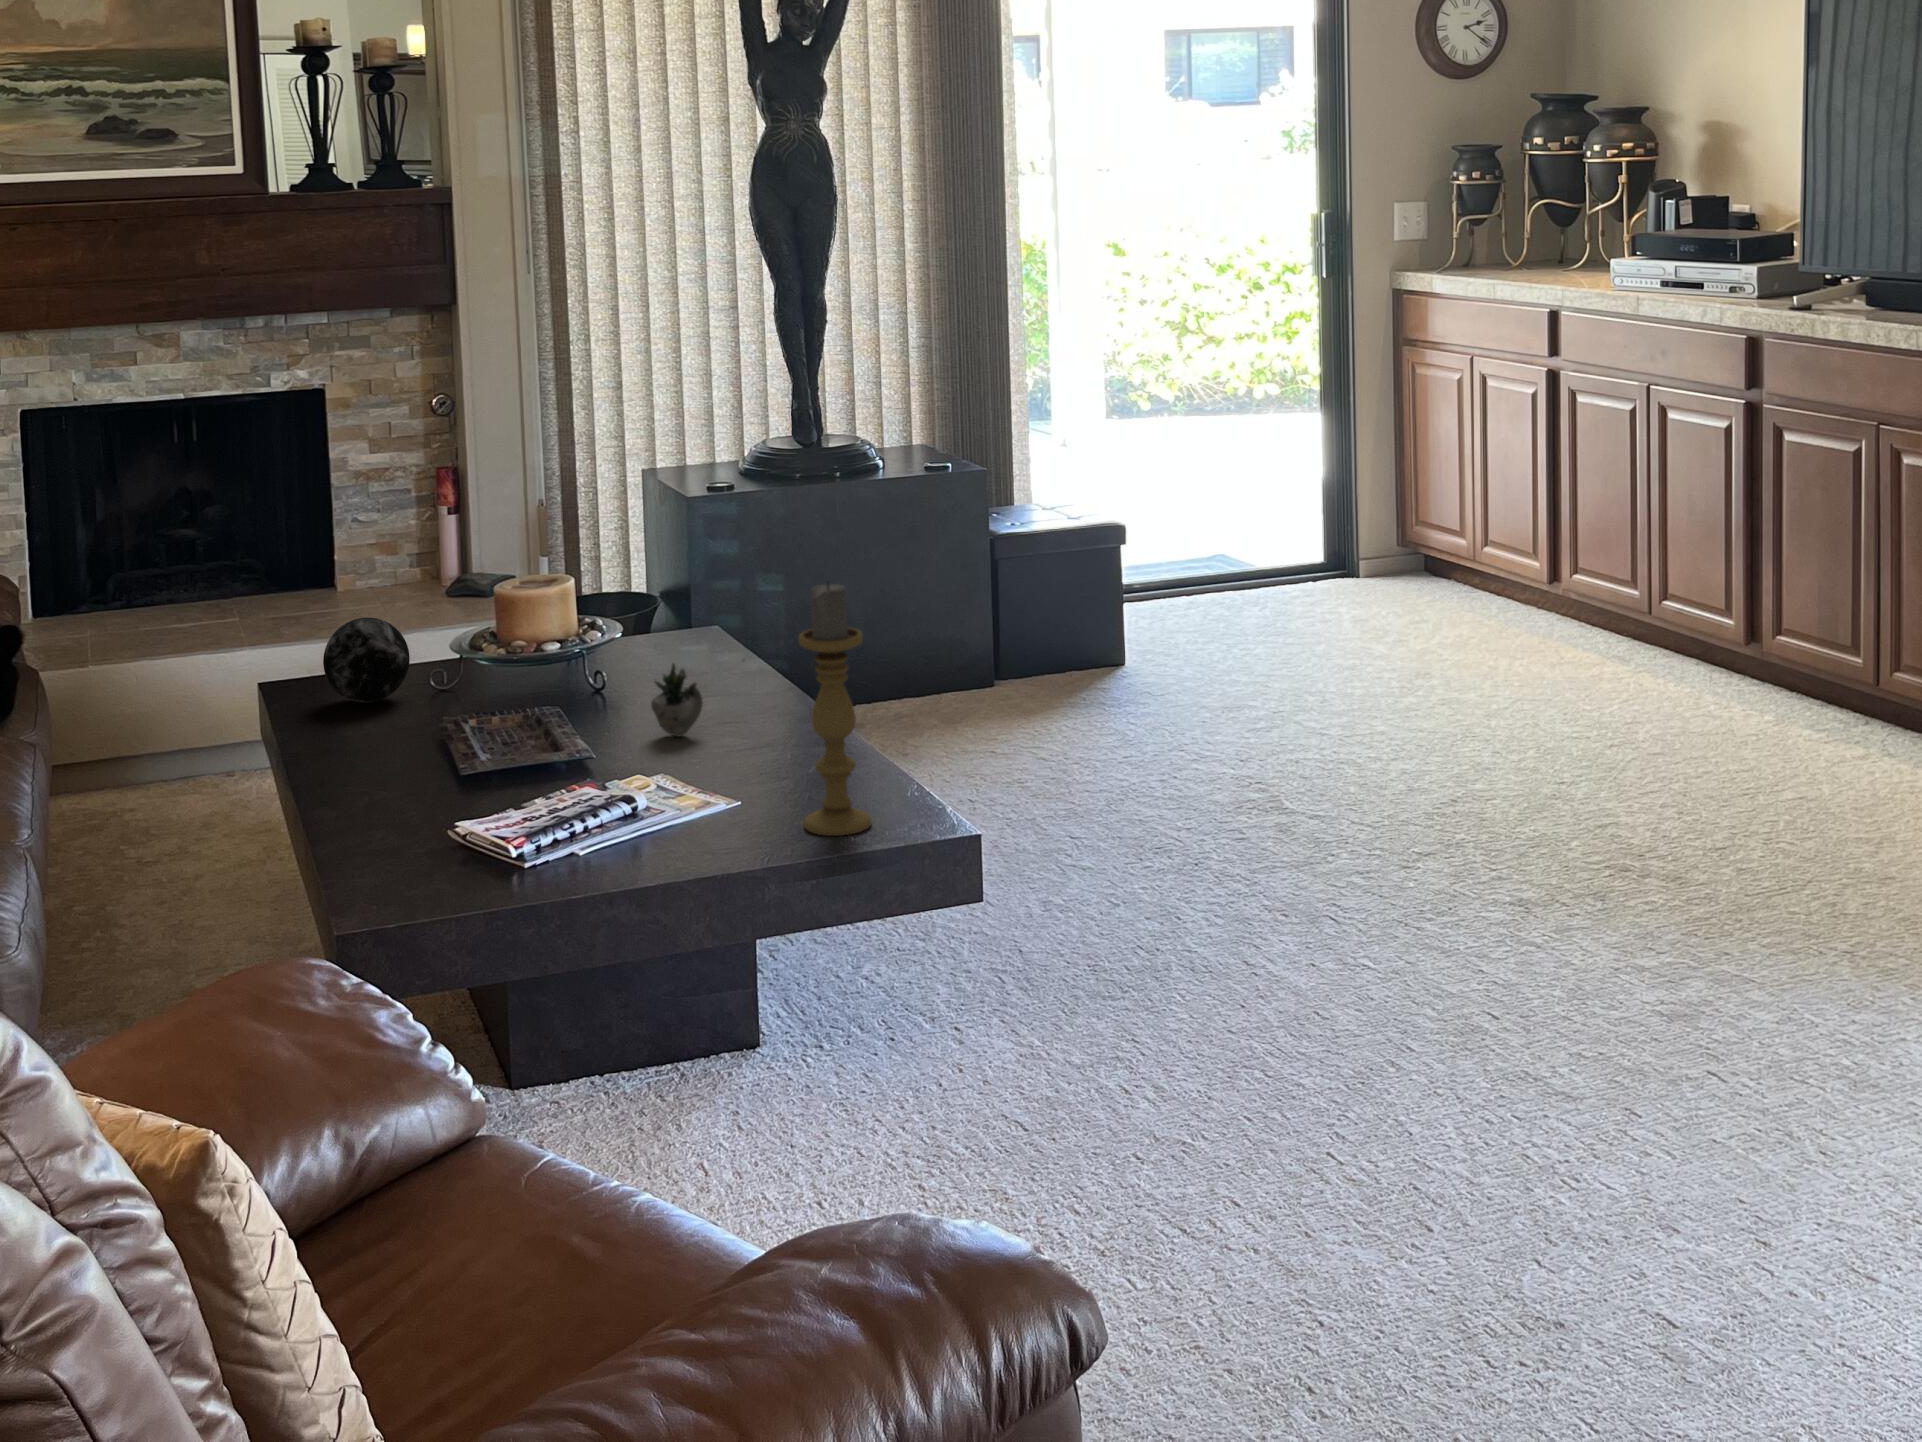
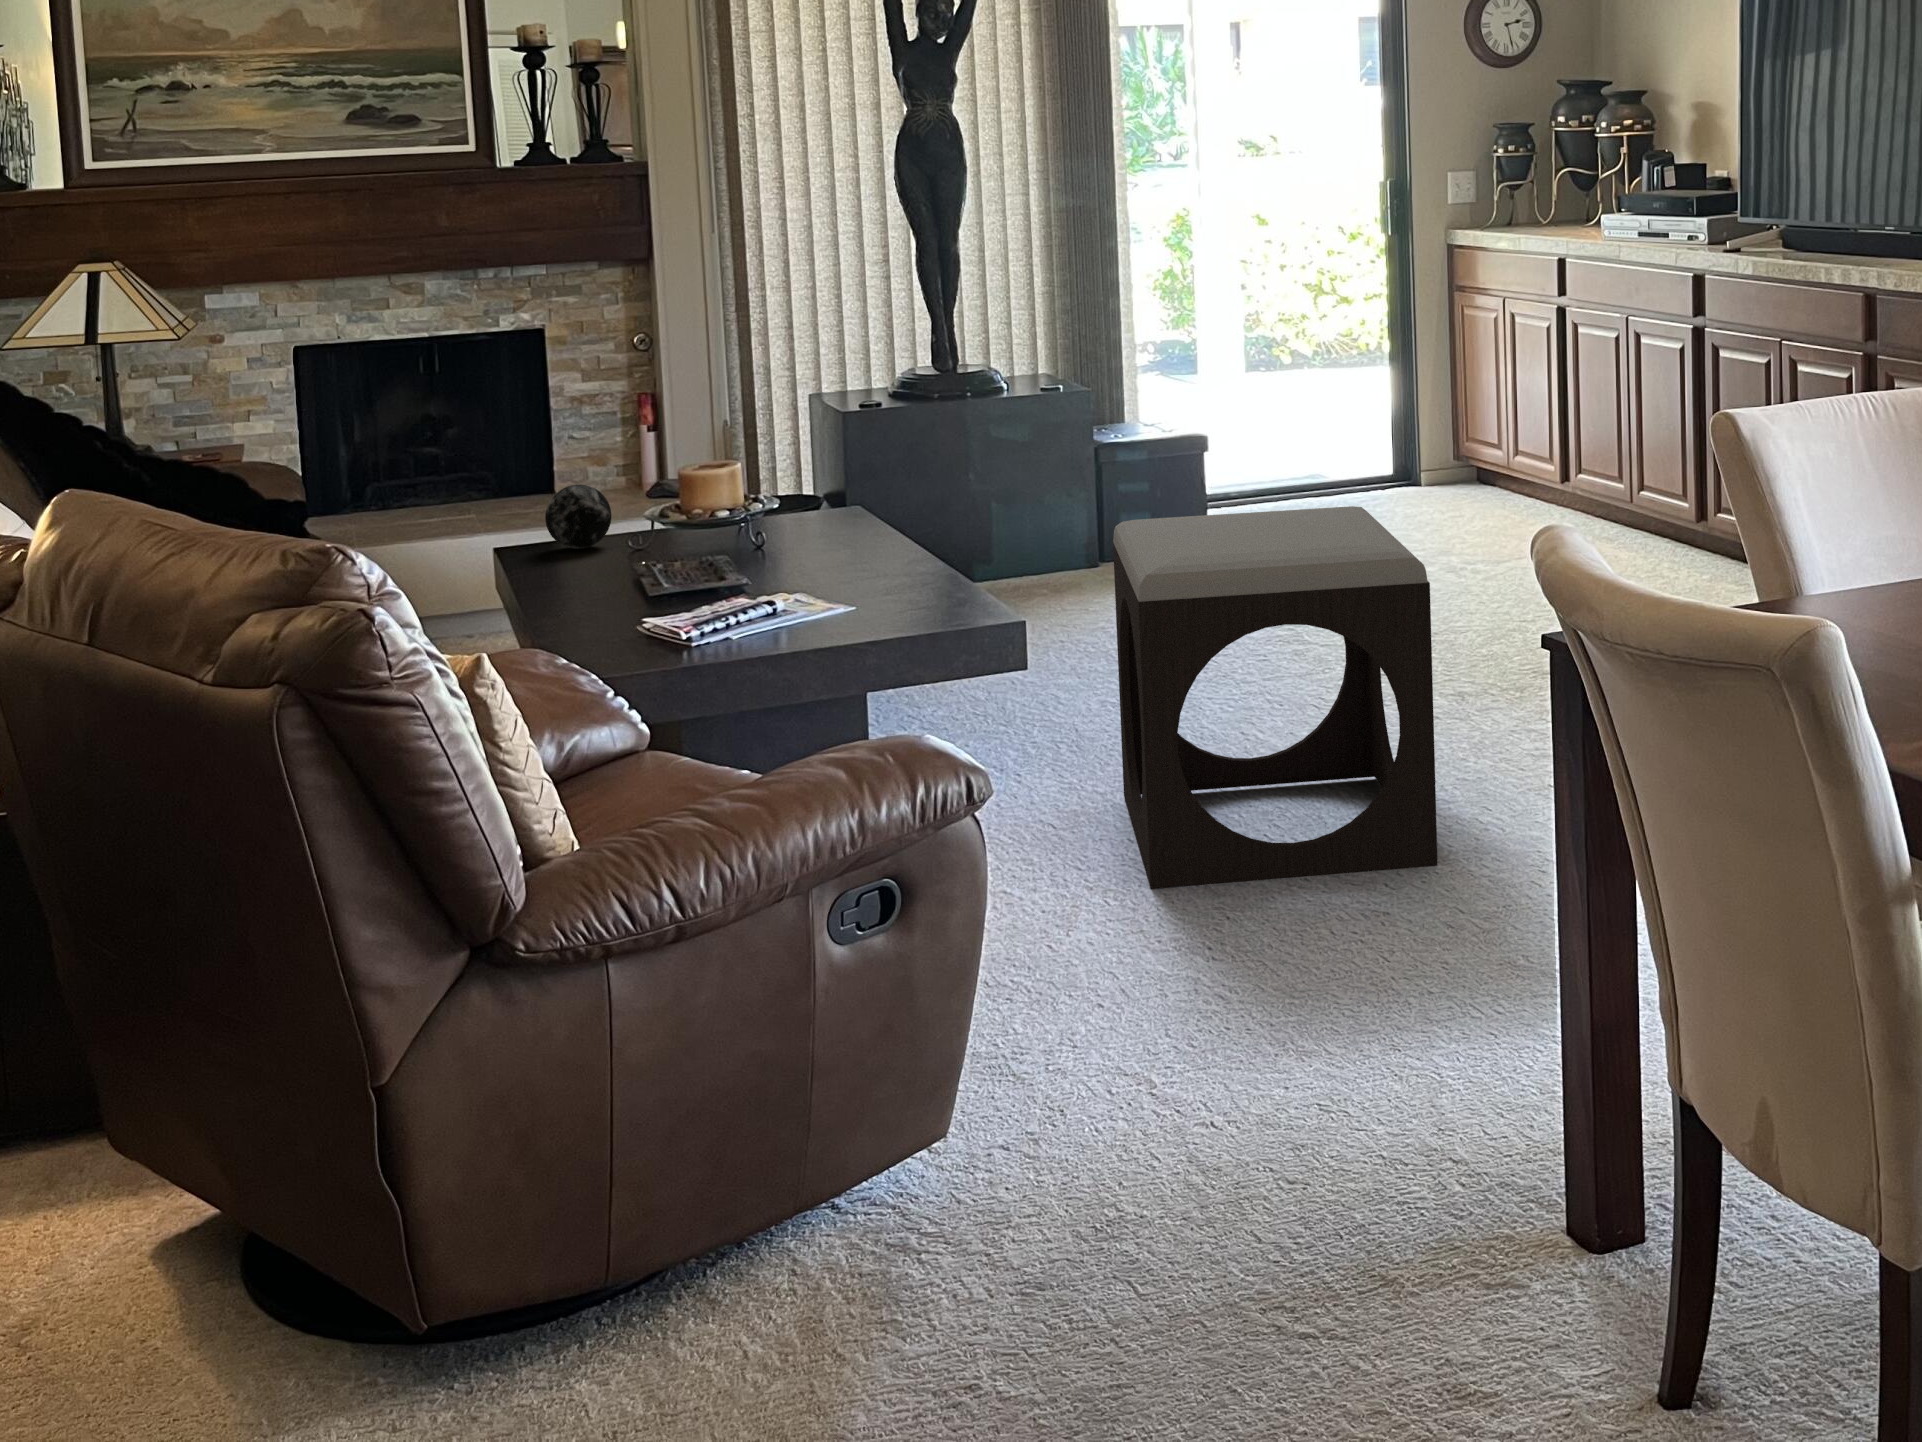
candle holder: present [799,583,871,836] -> none [885,432,939,612]
succulent plant: present [651,660,744,737] -> none [791,503,860,563]
footstool: none [1103,682,1604,1262] -> present [1113,506,1438,889]

